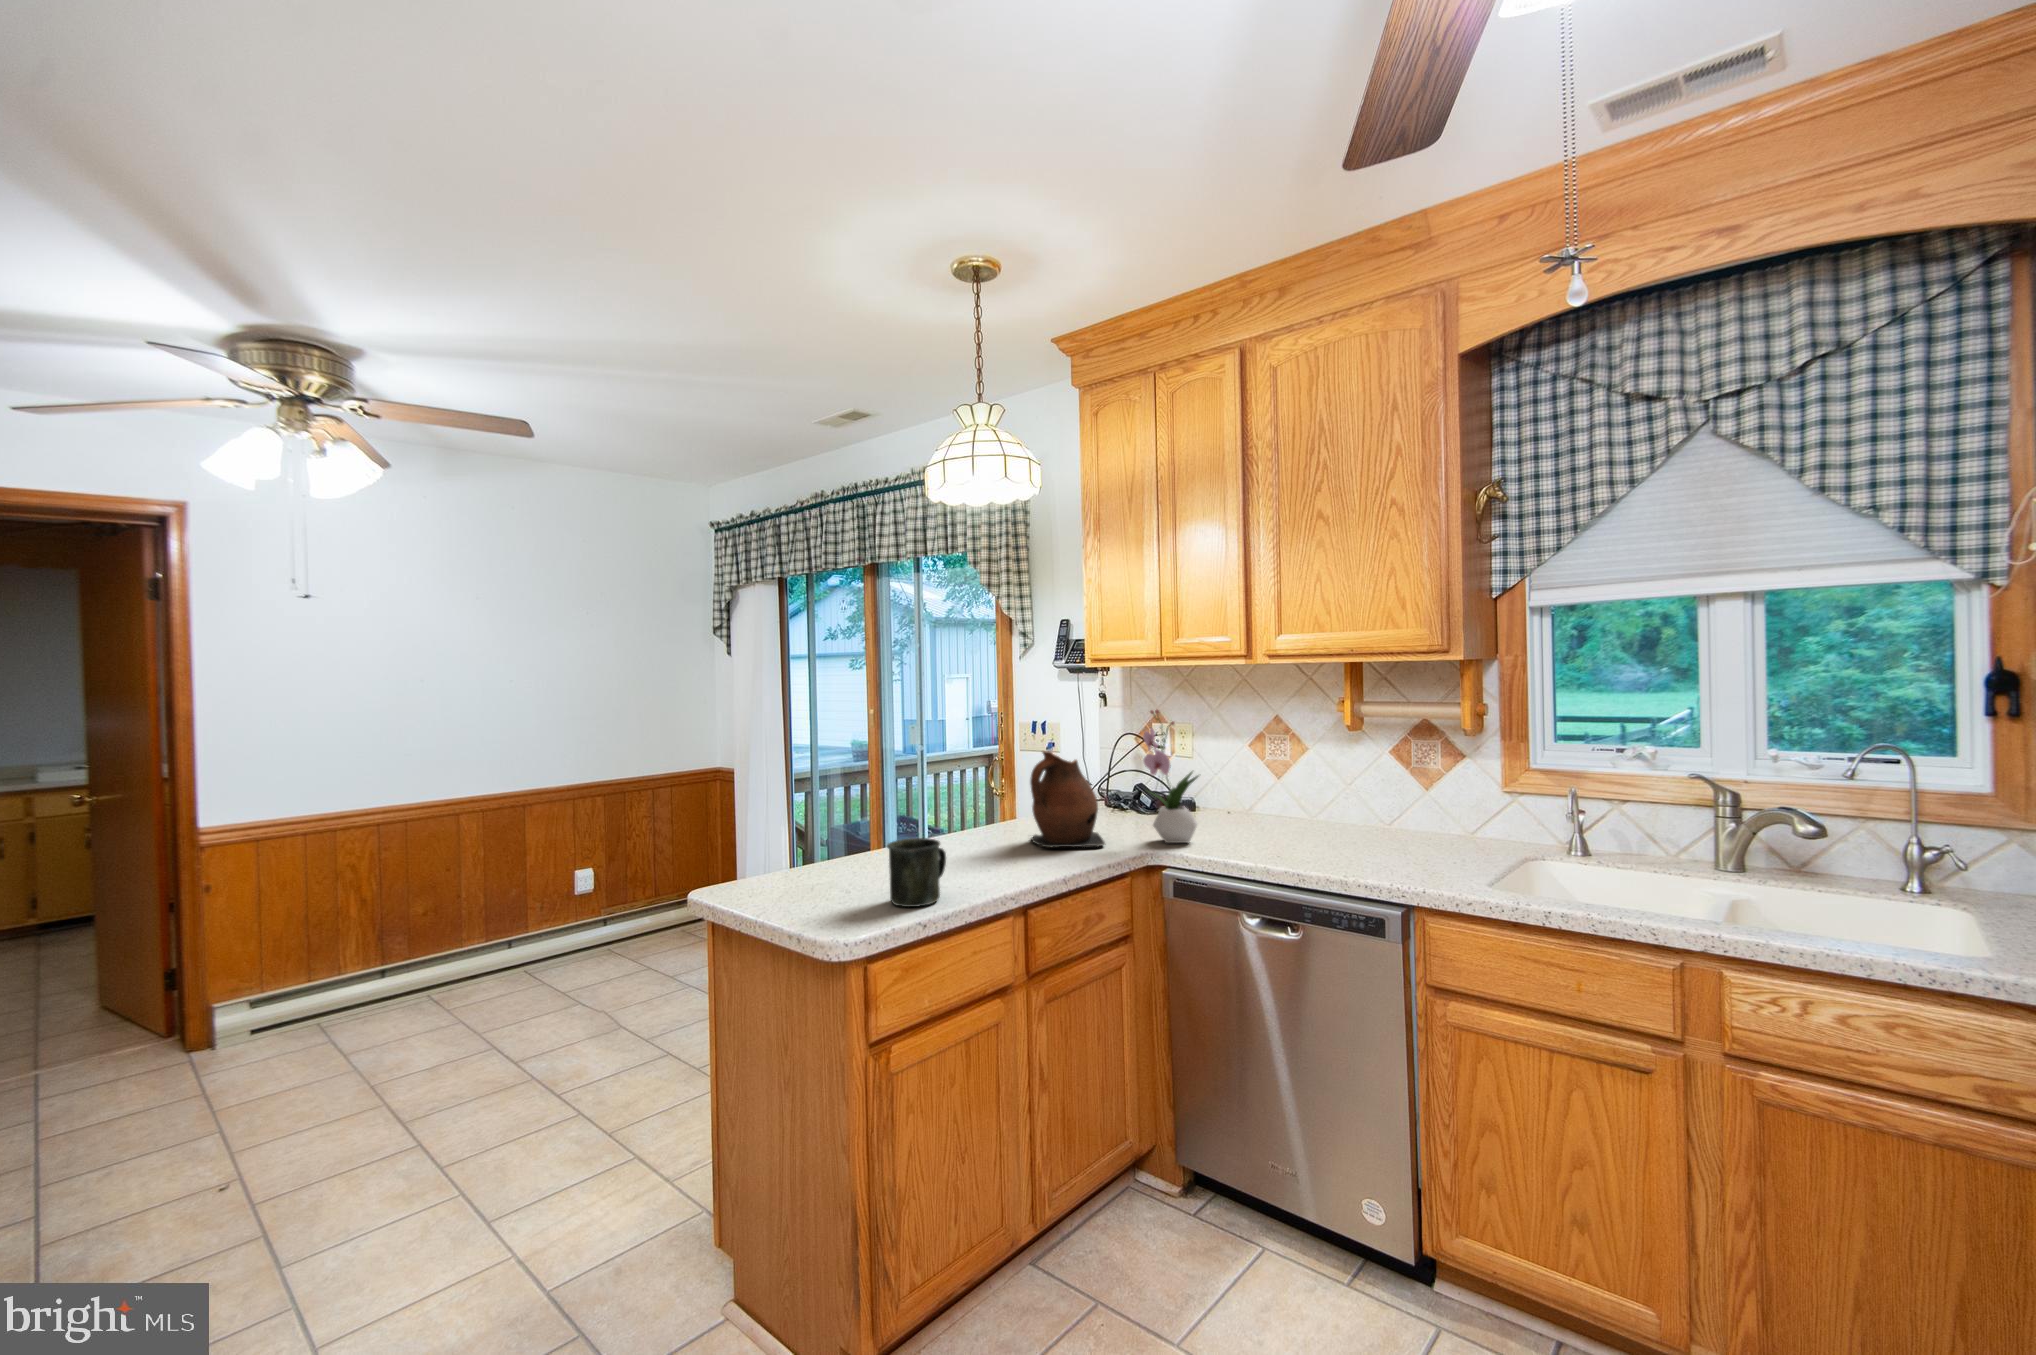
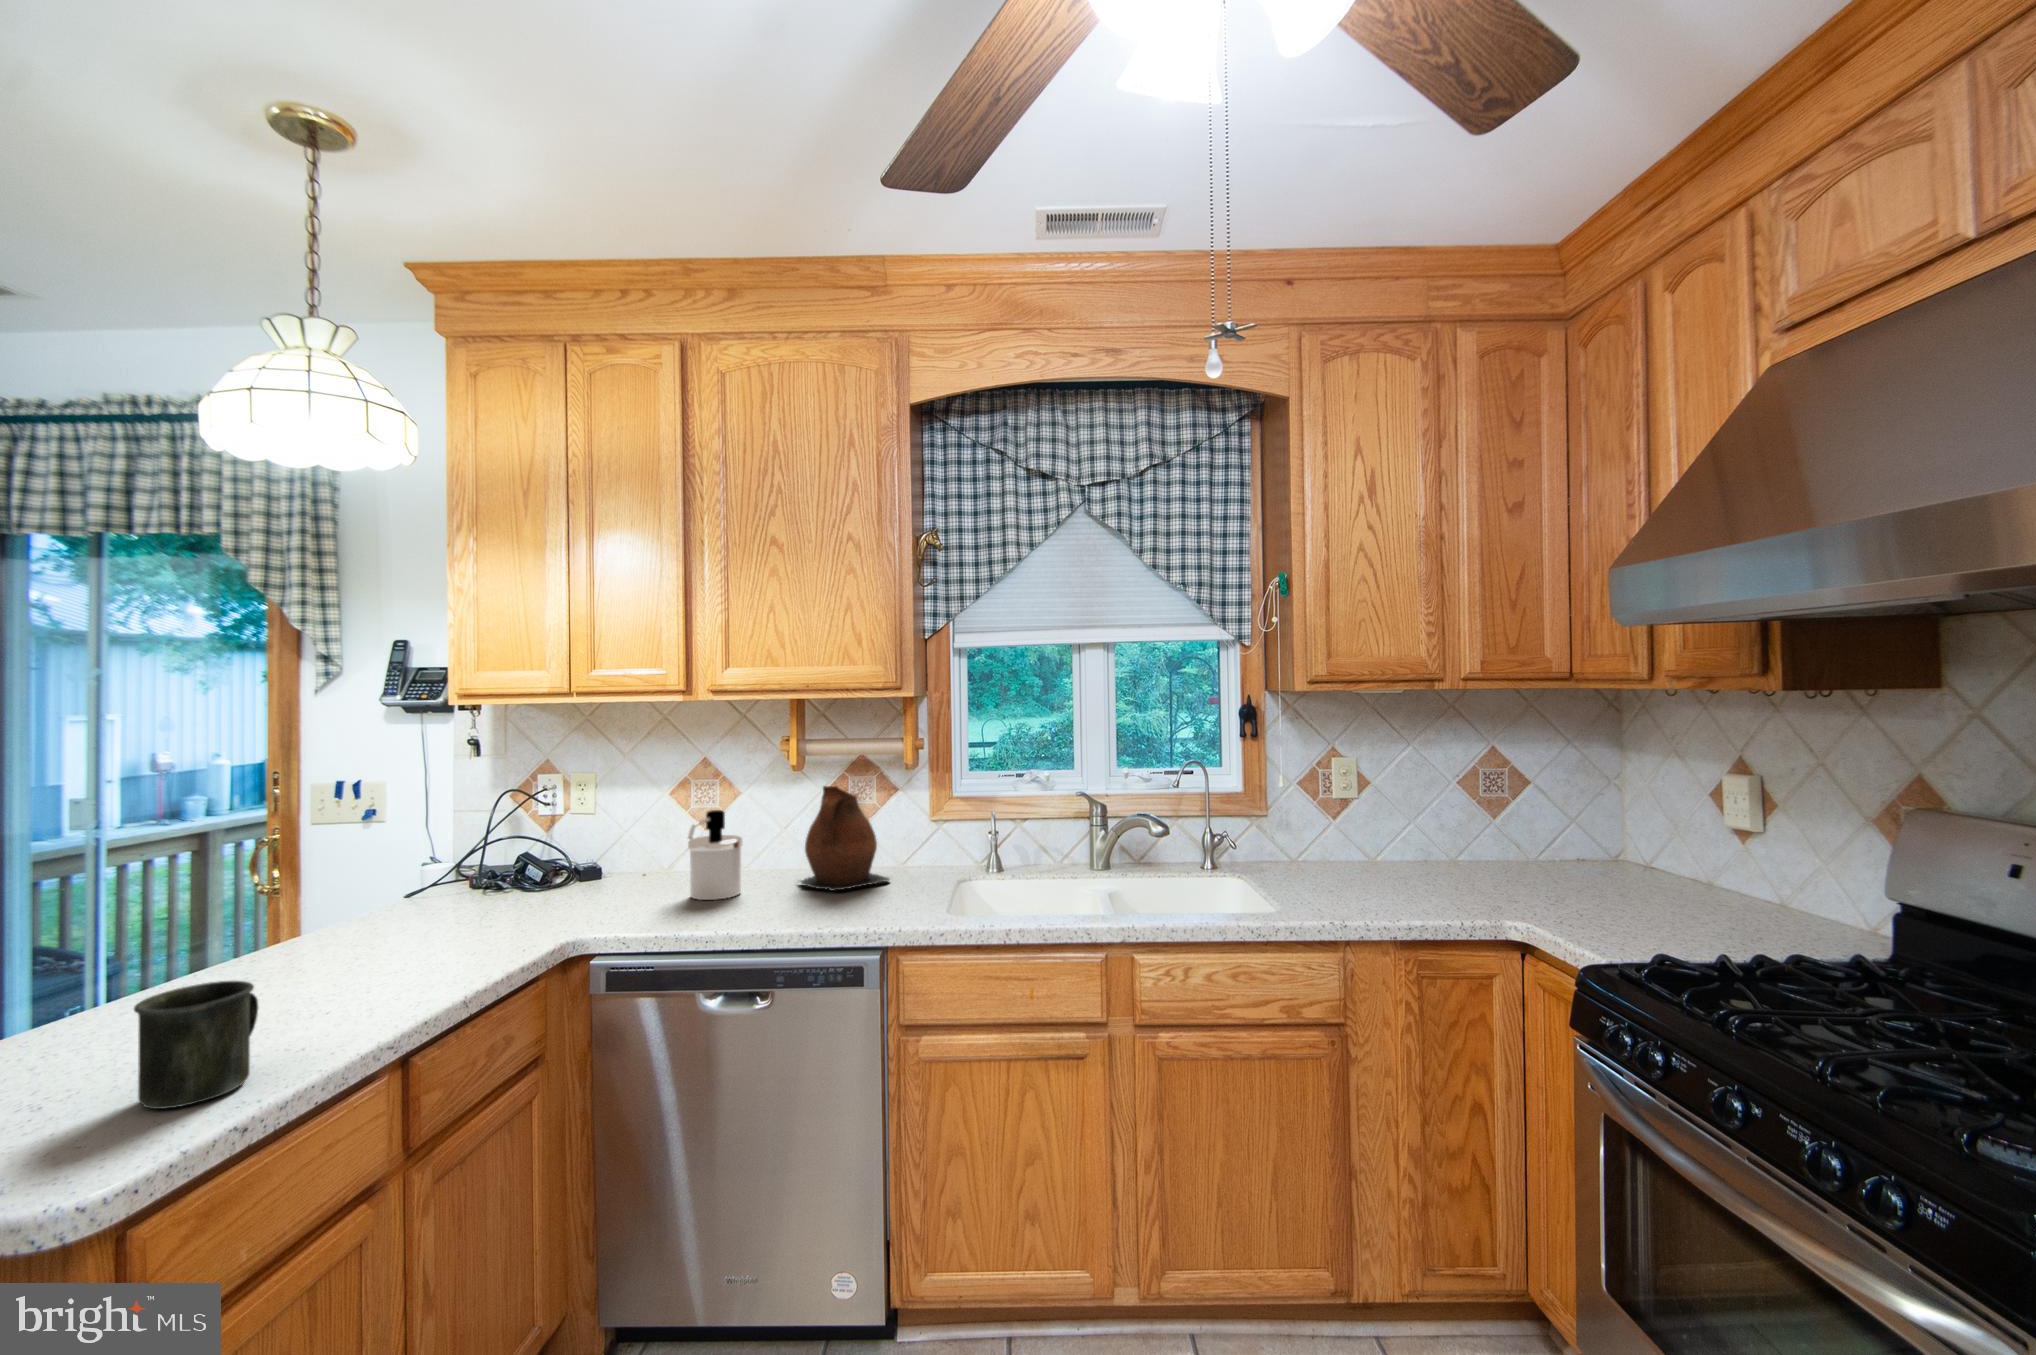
flower arrangement: present [1143,710,1198,843] -> none [554,757,635,924]
ceramic pitcher: present [1030,751,1105,848] -> present [800,786,889,891]
soap dispenser: none [1245,761,1299,840] -> present [688,810,742,900]

